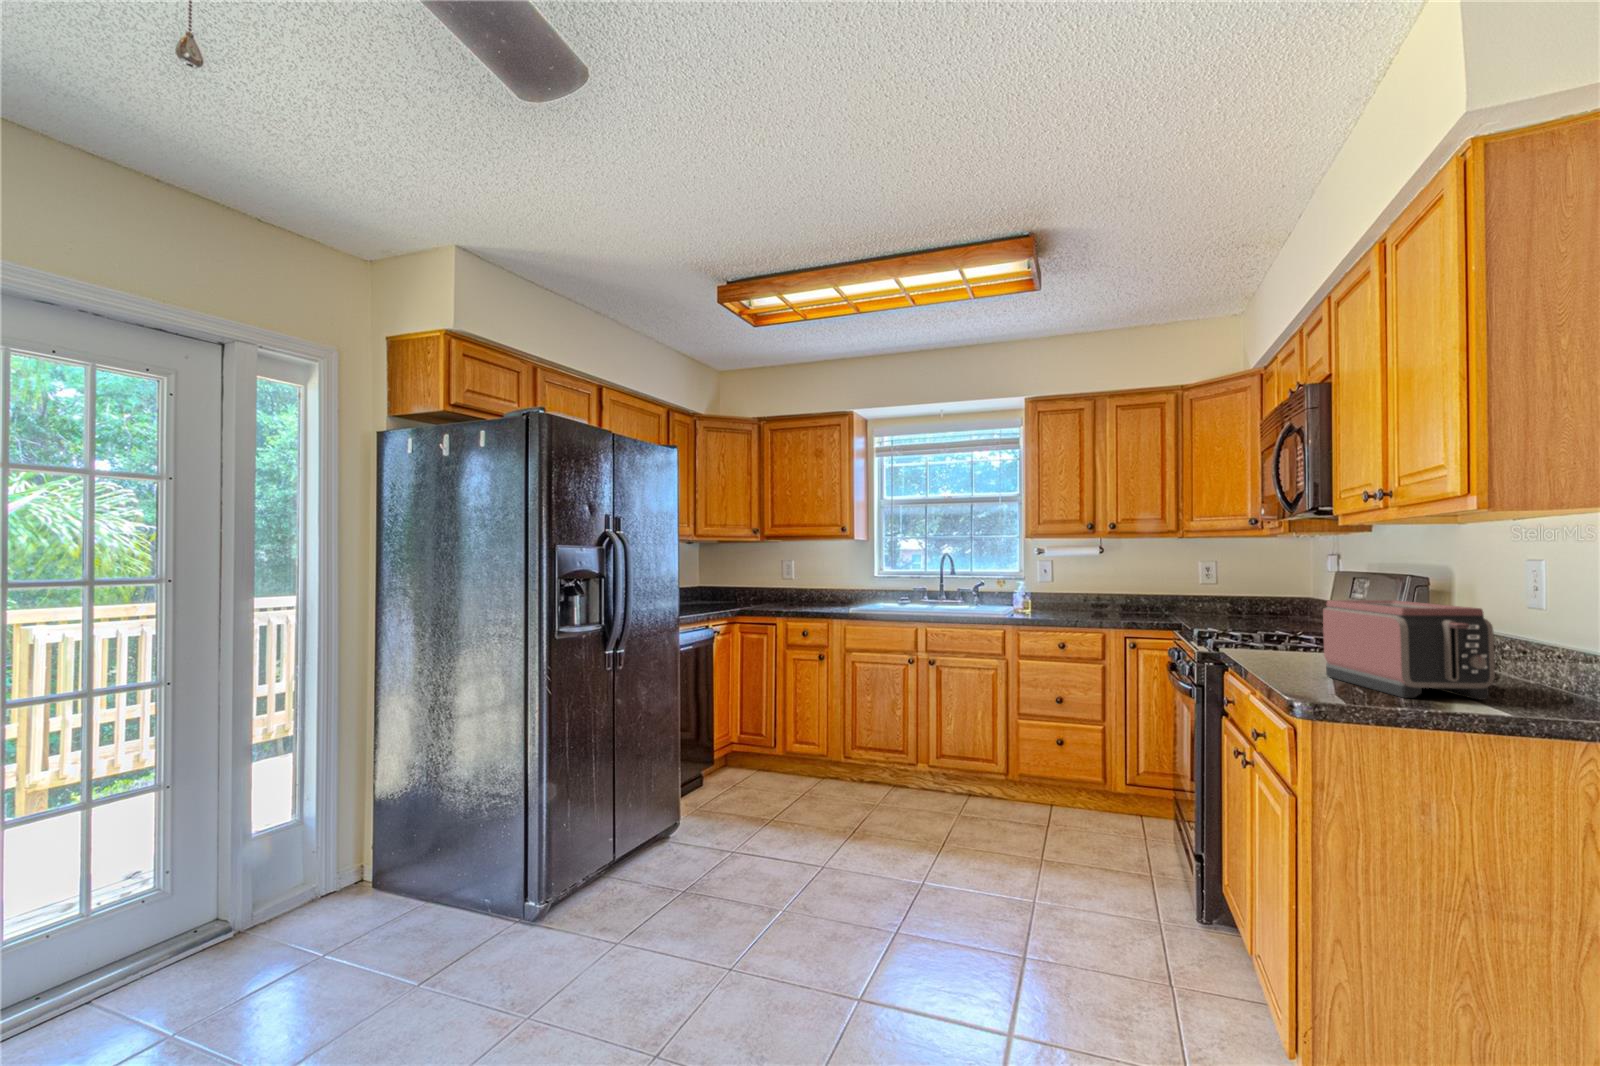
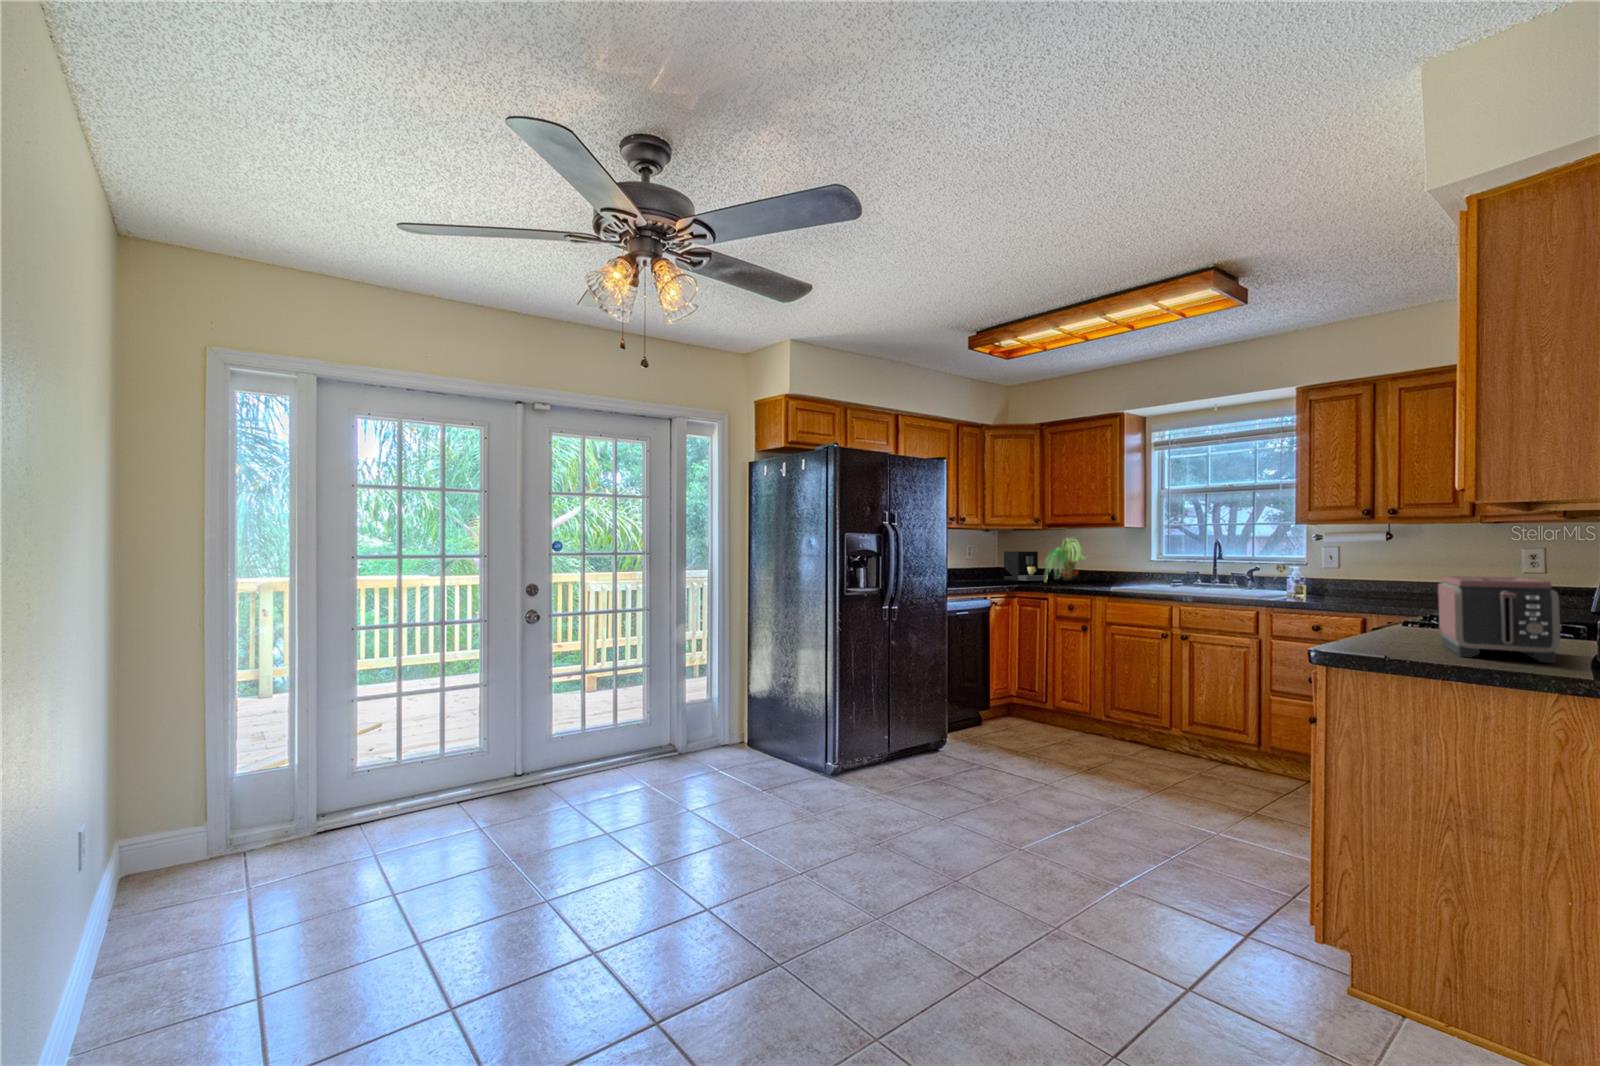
plant: none [763,550,813,603] -> present [1044,538,1085,581]
coffee maker: none [712,566,762,601] -> present [1004,551,1047,581]

